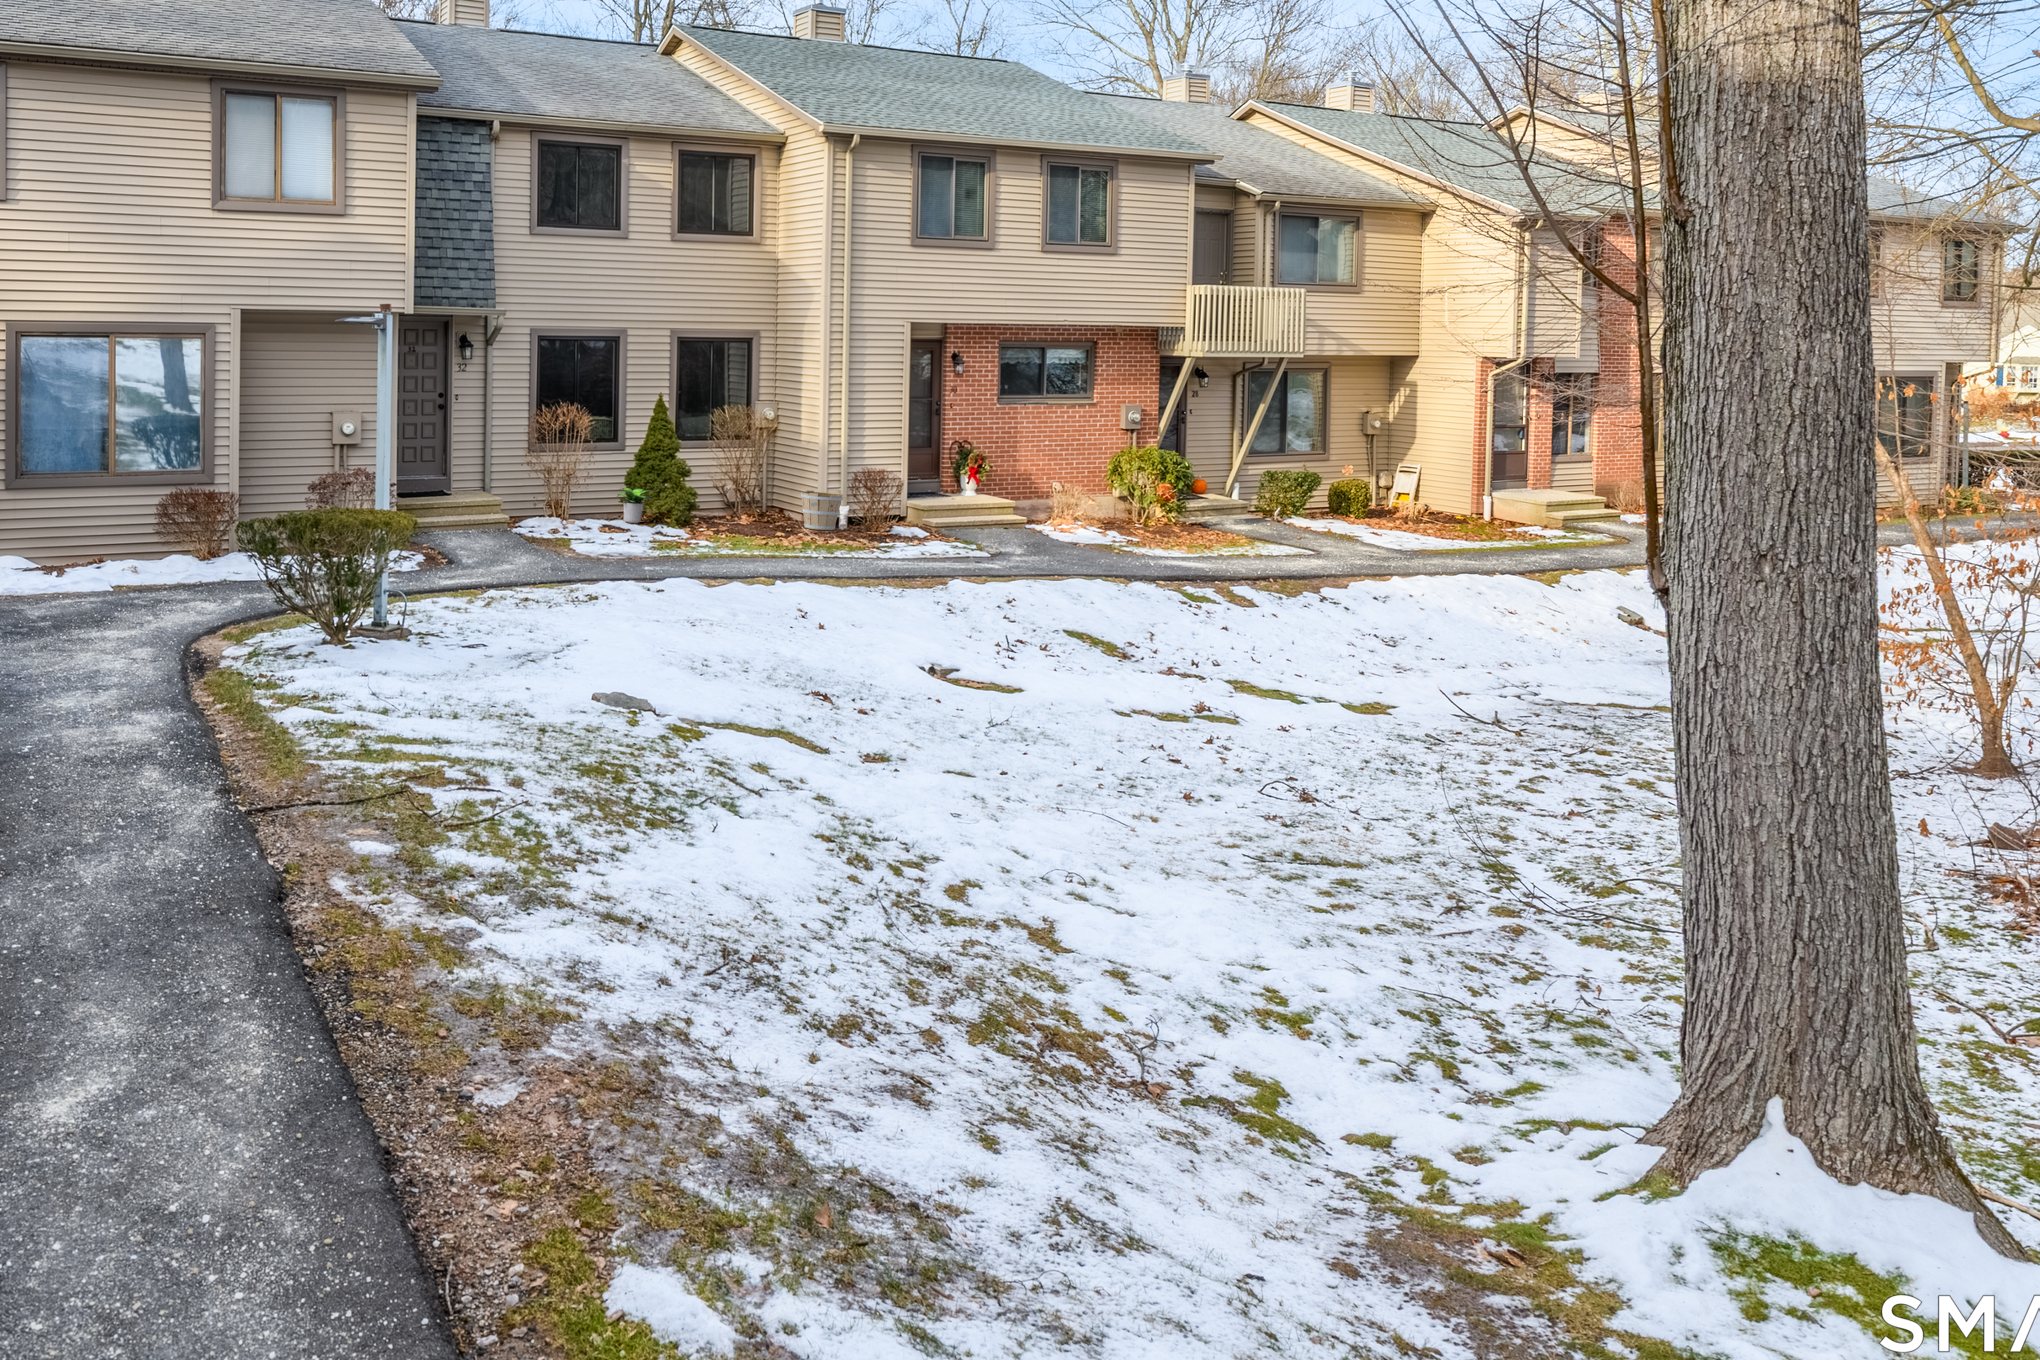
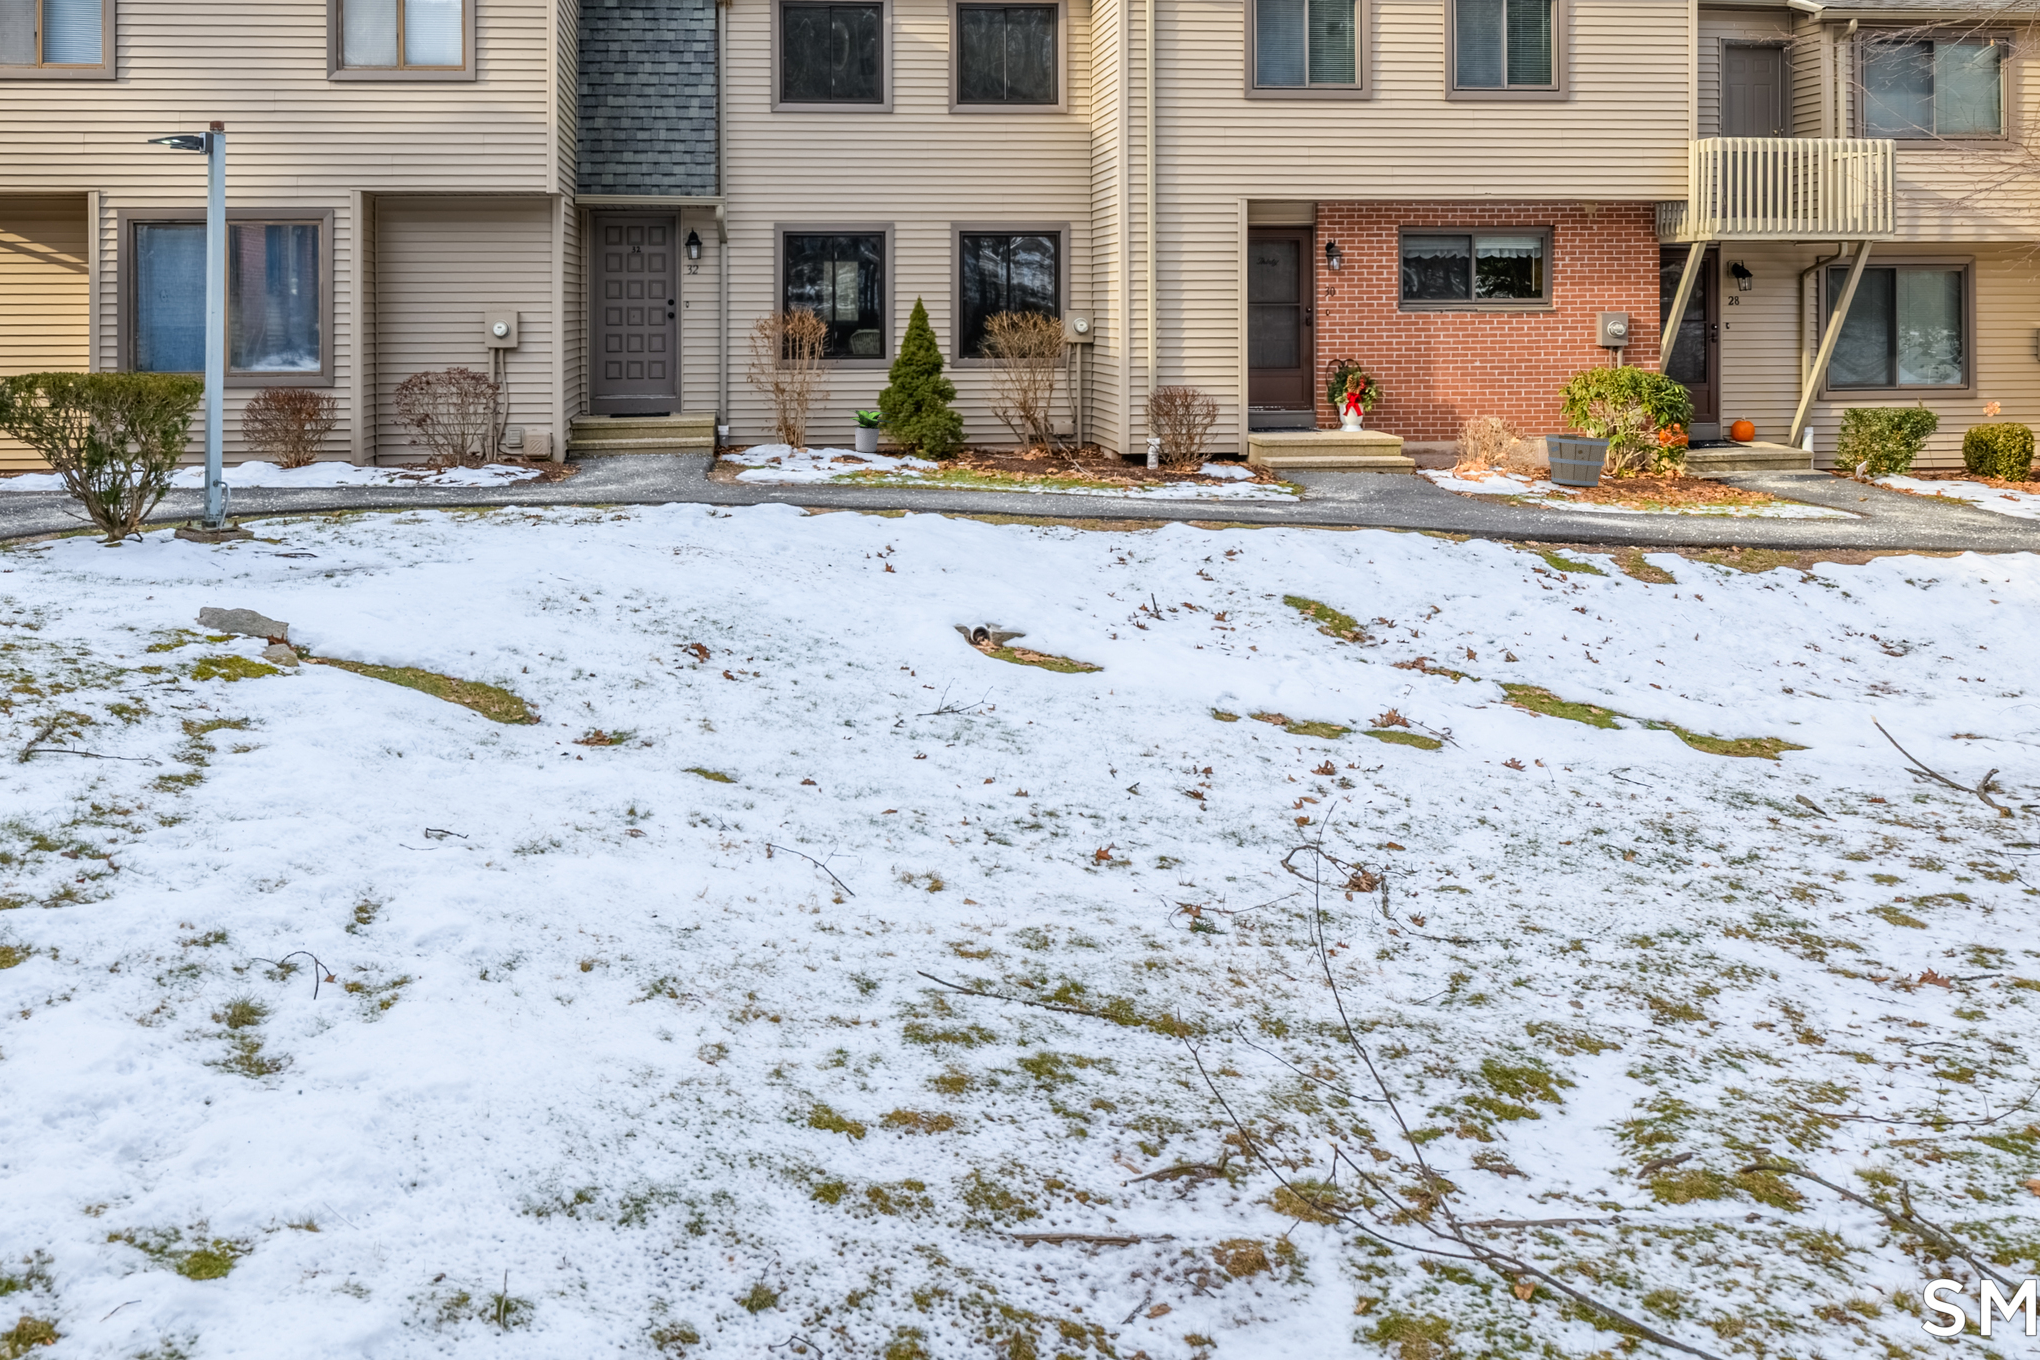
wooden bucket: present [801,491,843,530] -> present [1546,434,1610,487]

